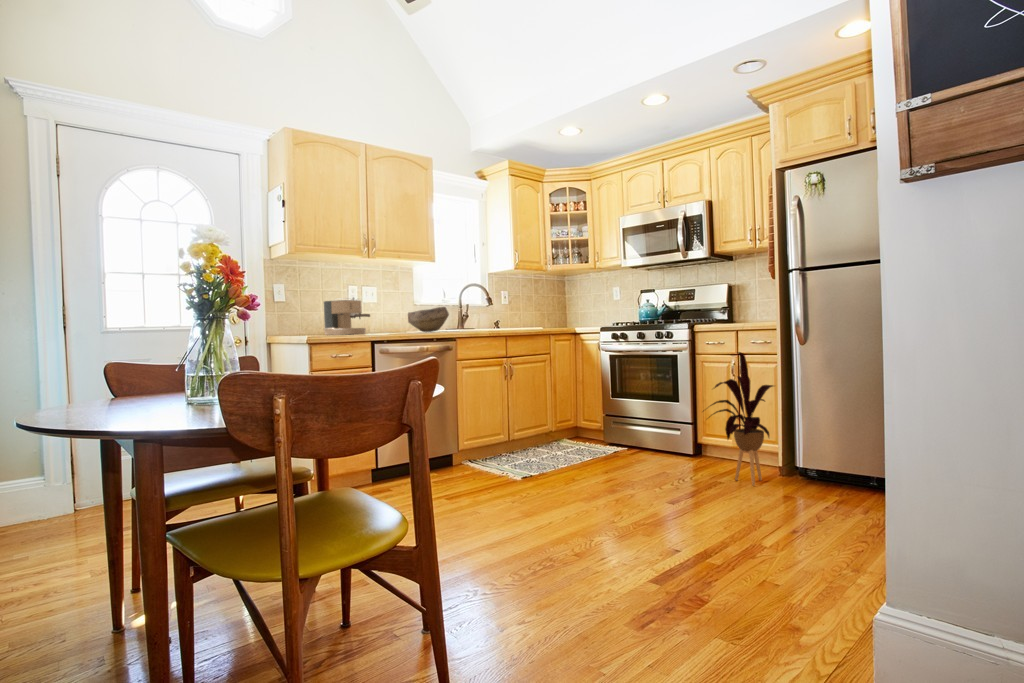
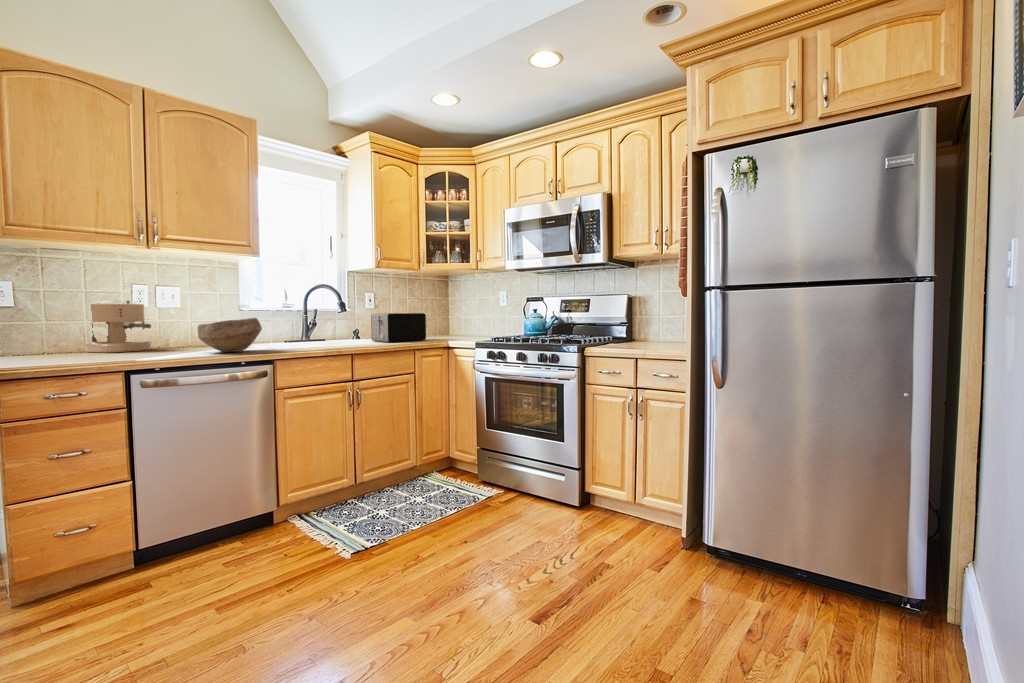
toaster: none [515,305,558,328] -> present [371,313,426,342]
house plant: present [703,352,773,485] -> none [588,398,684,576]

